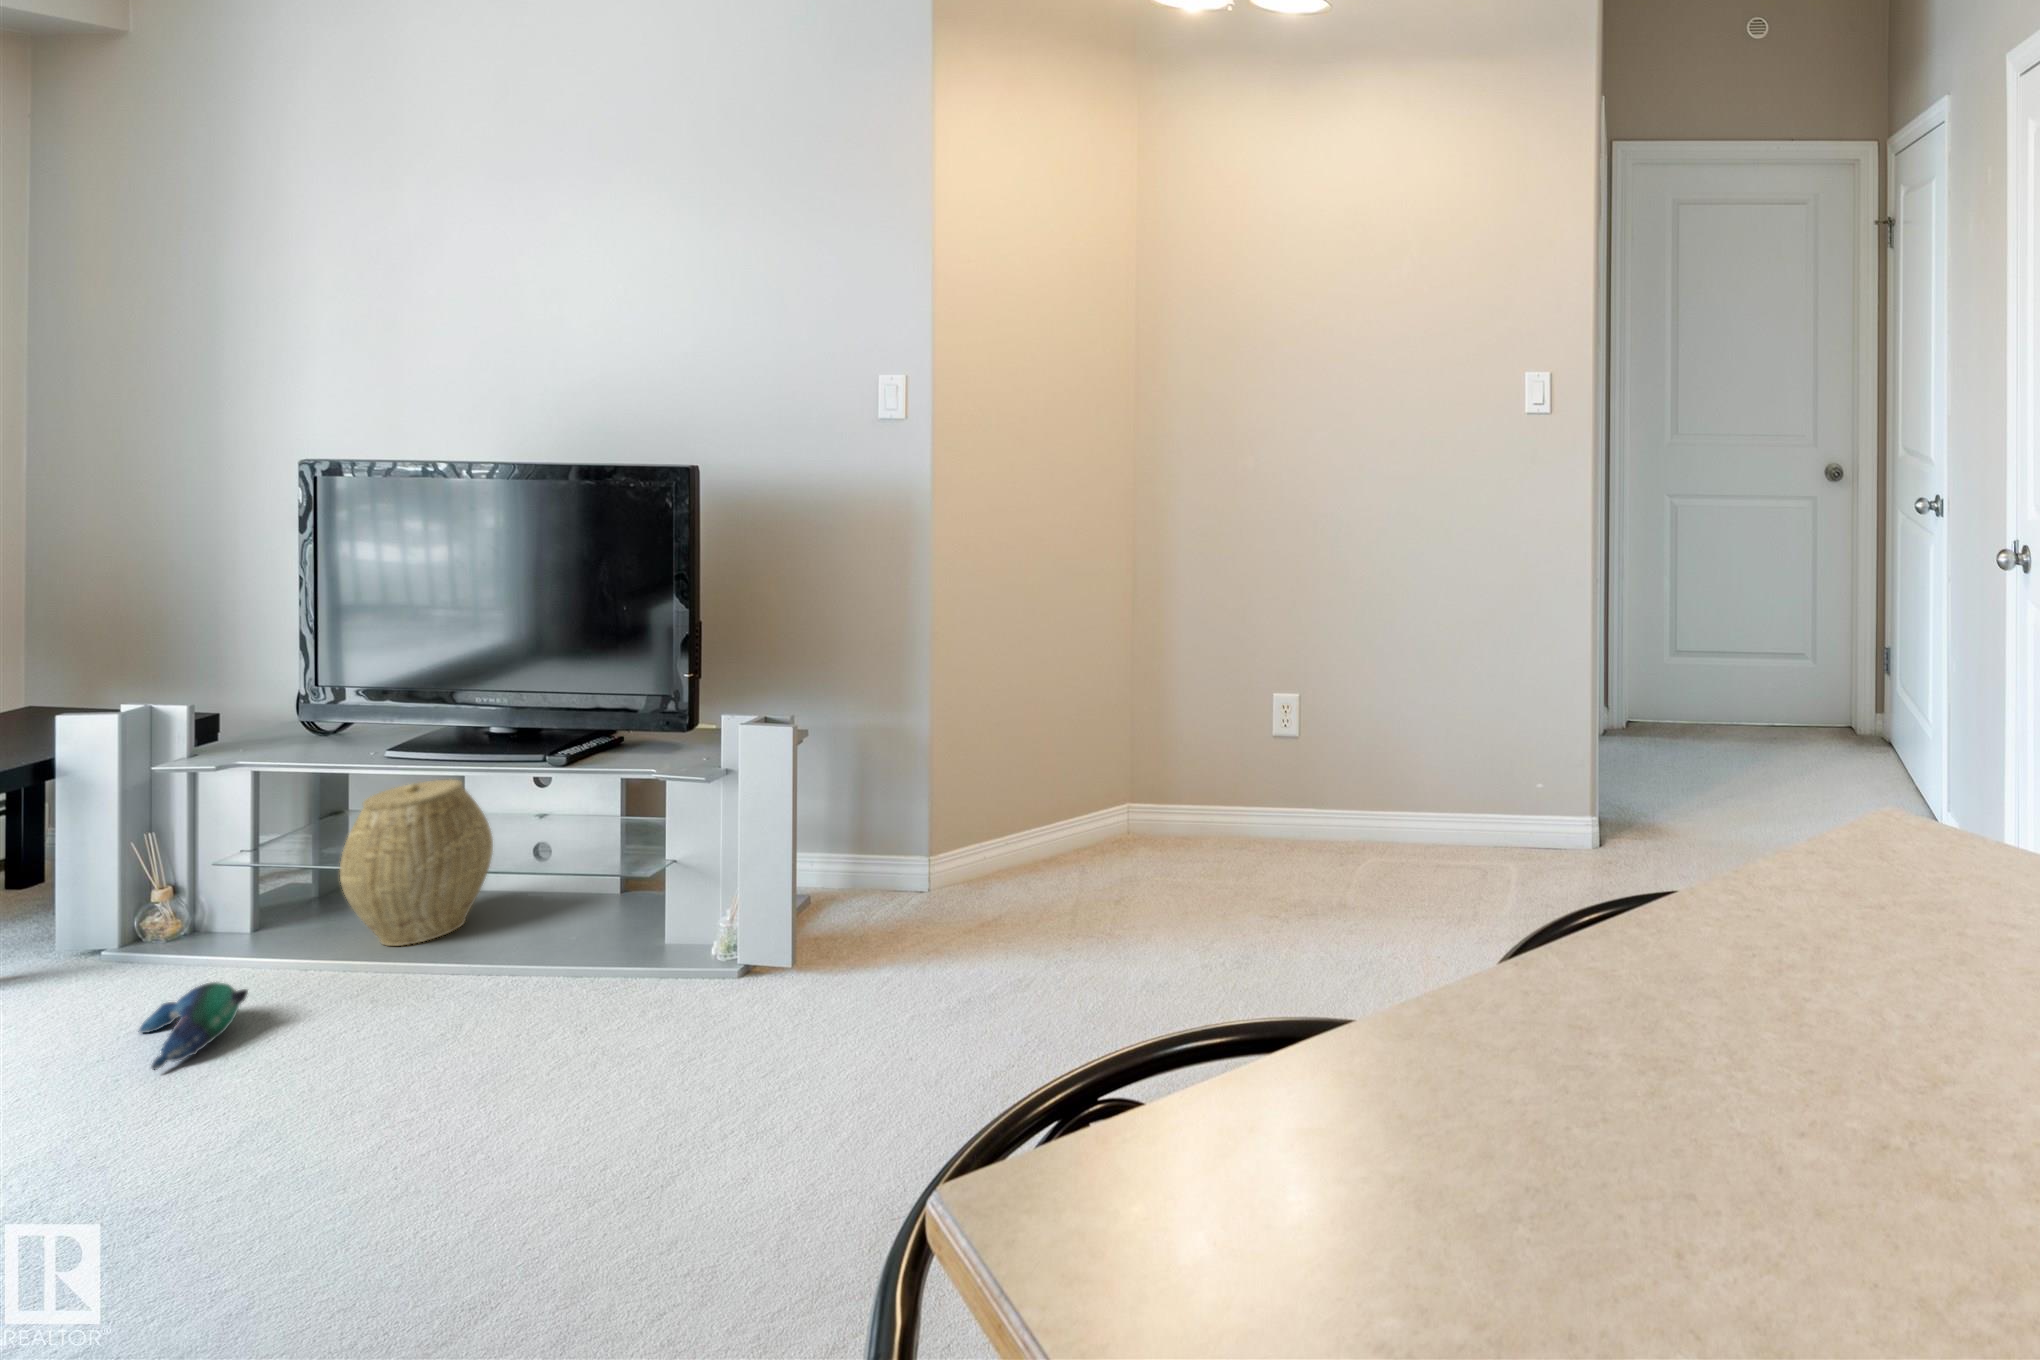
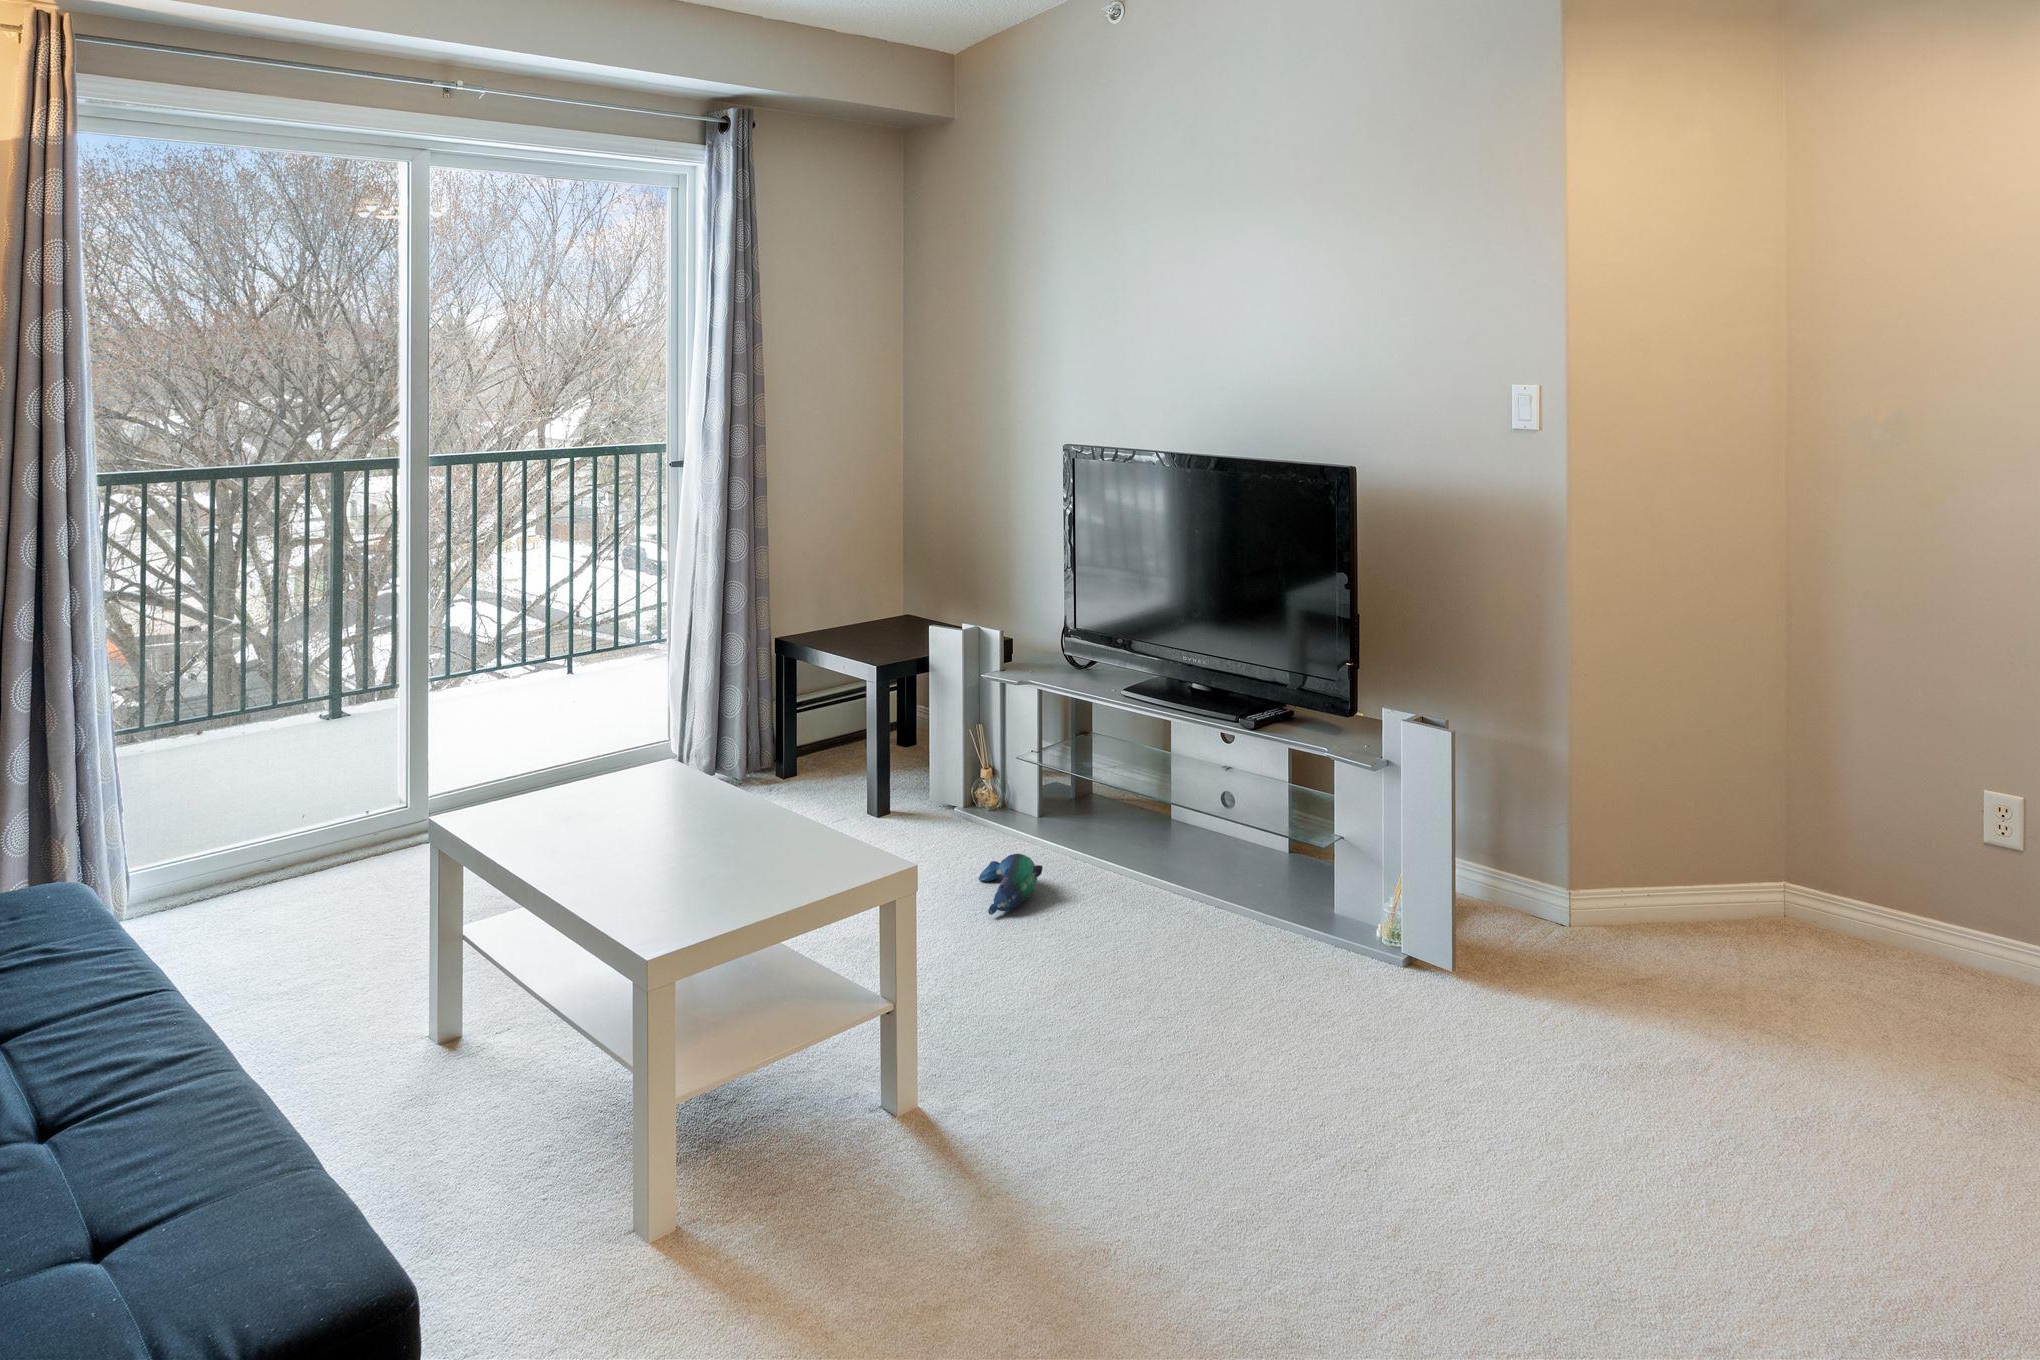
woven basket: present [340,779,493,946] -> none [1094,721,1194,856]

